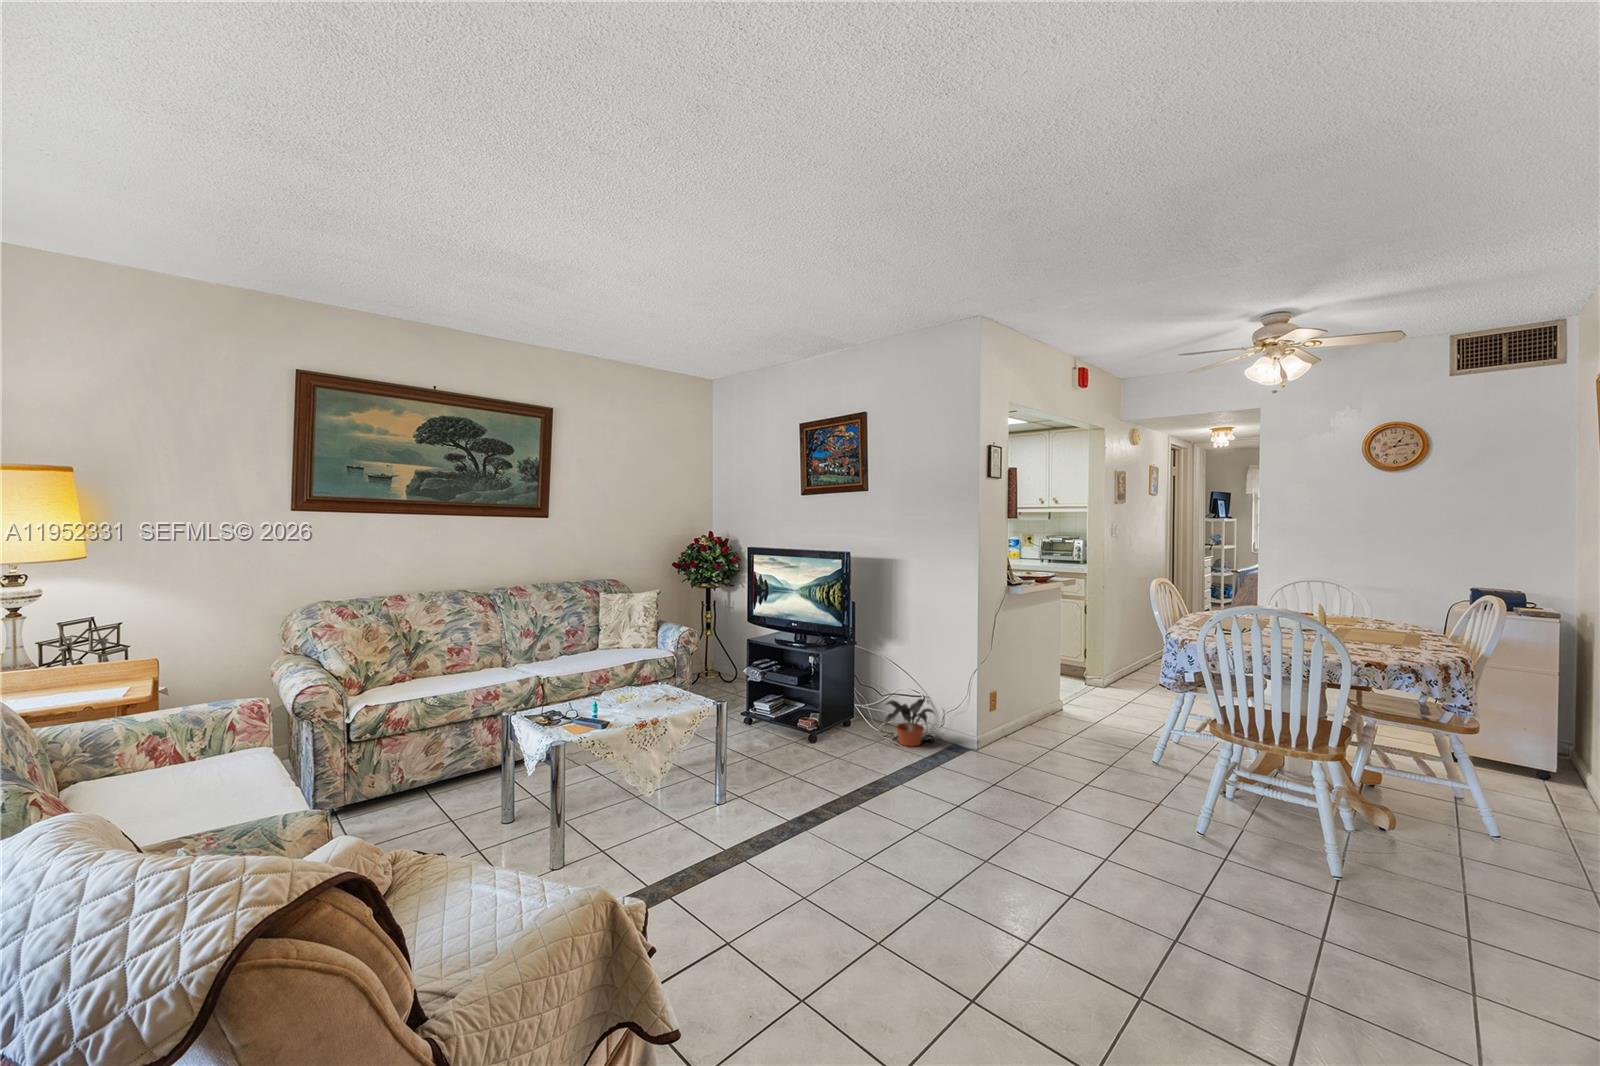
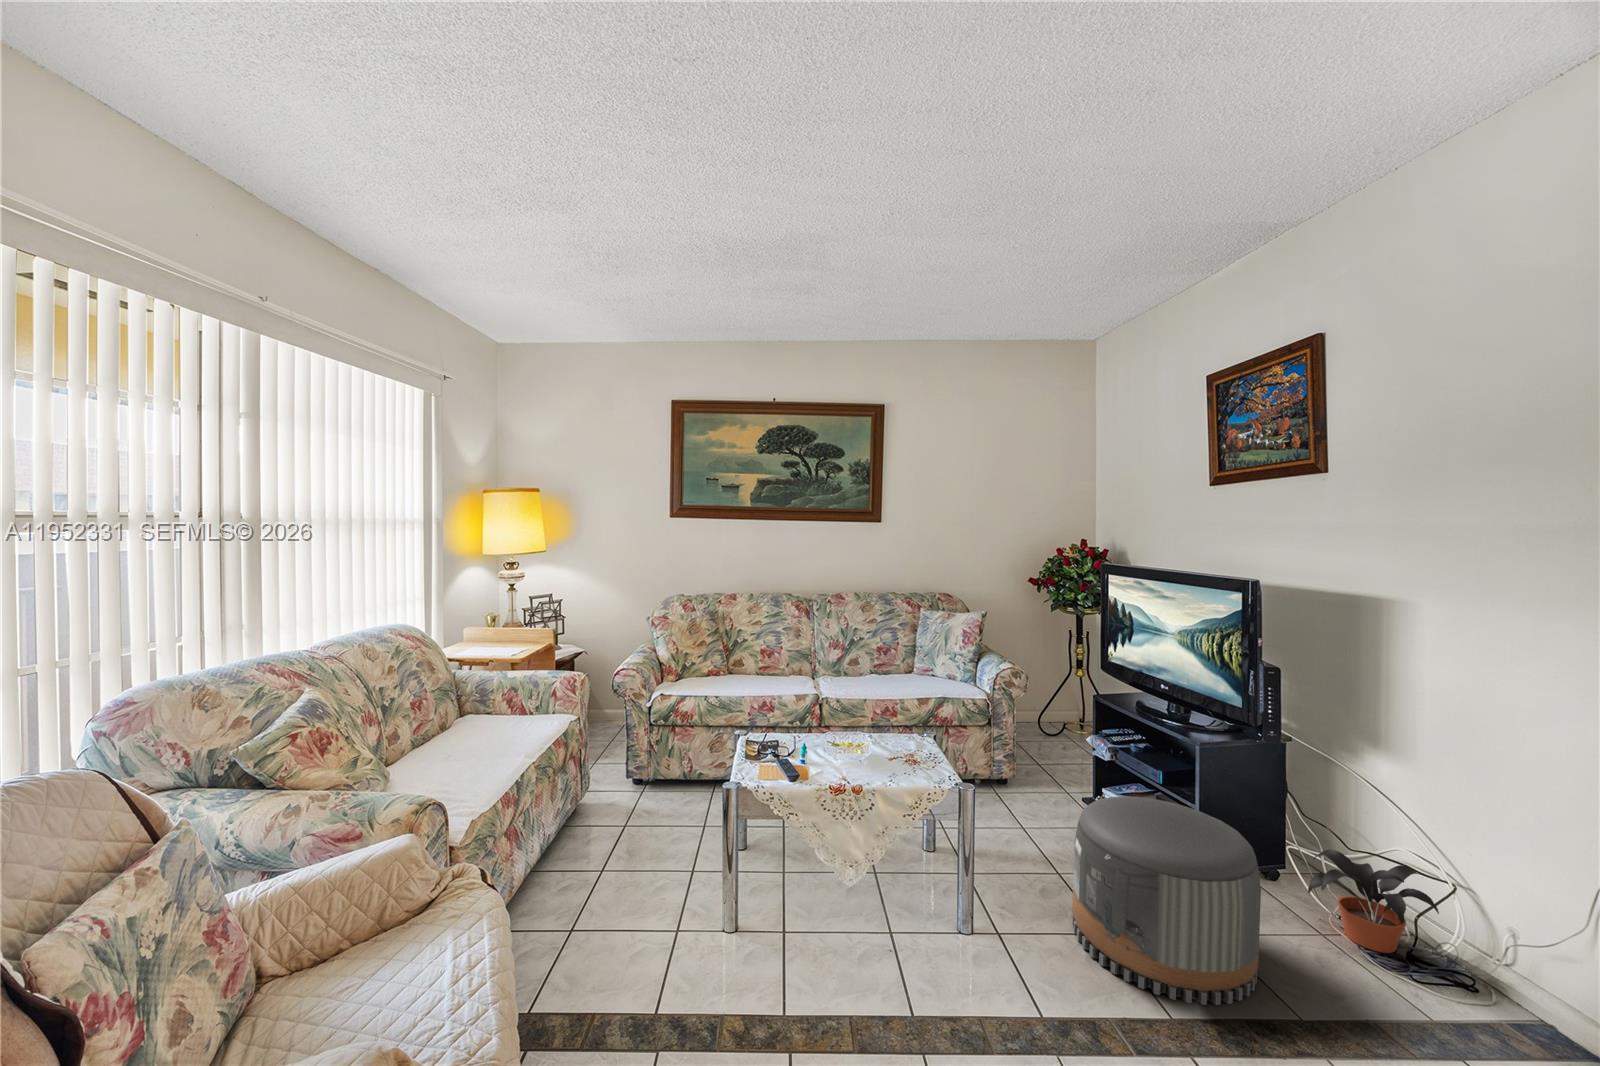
pouf: none [780,690,879,797] -> present [1072,797,1261,1005]

